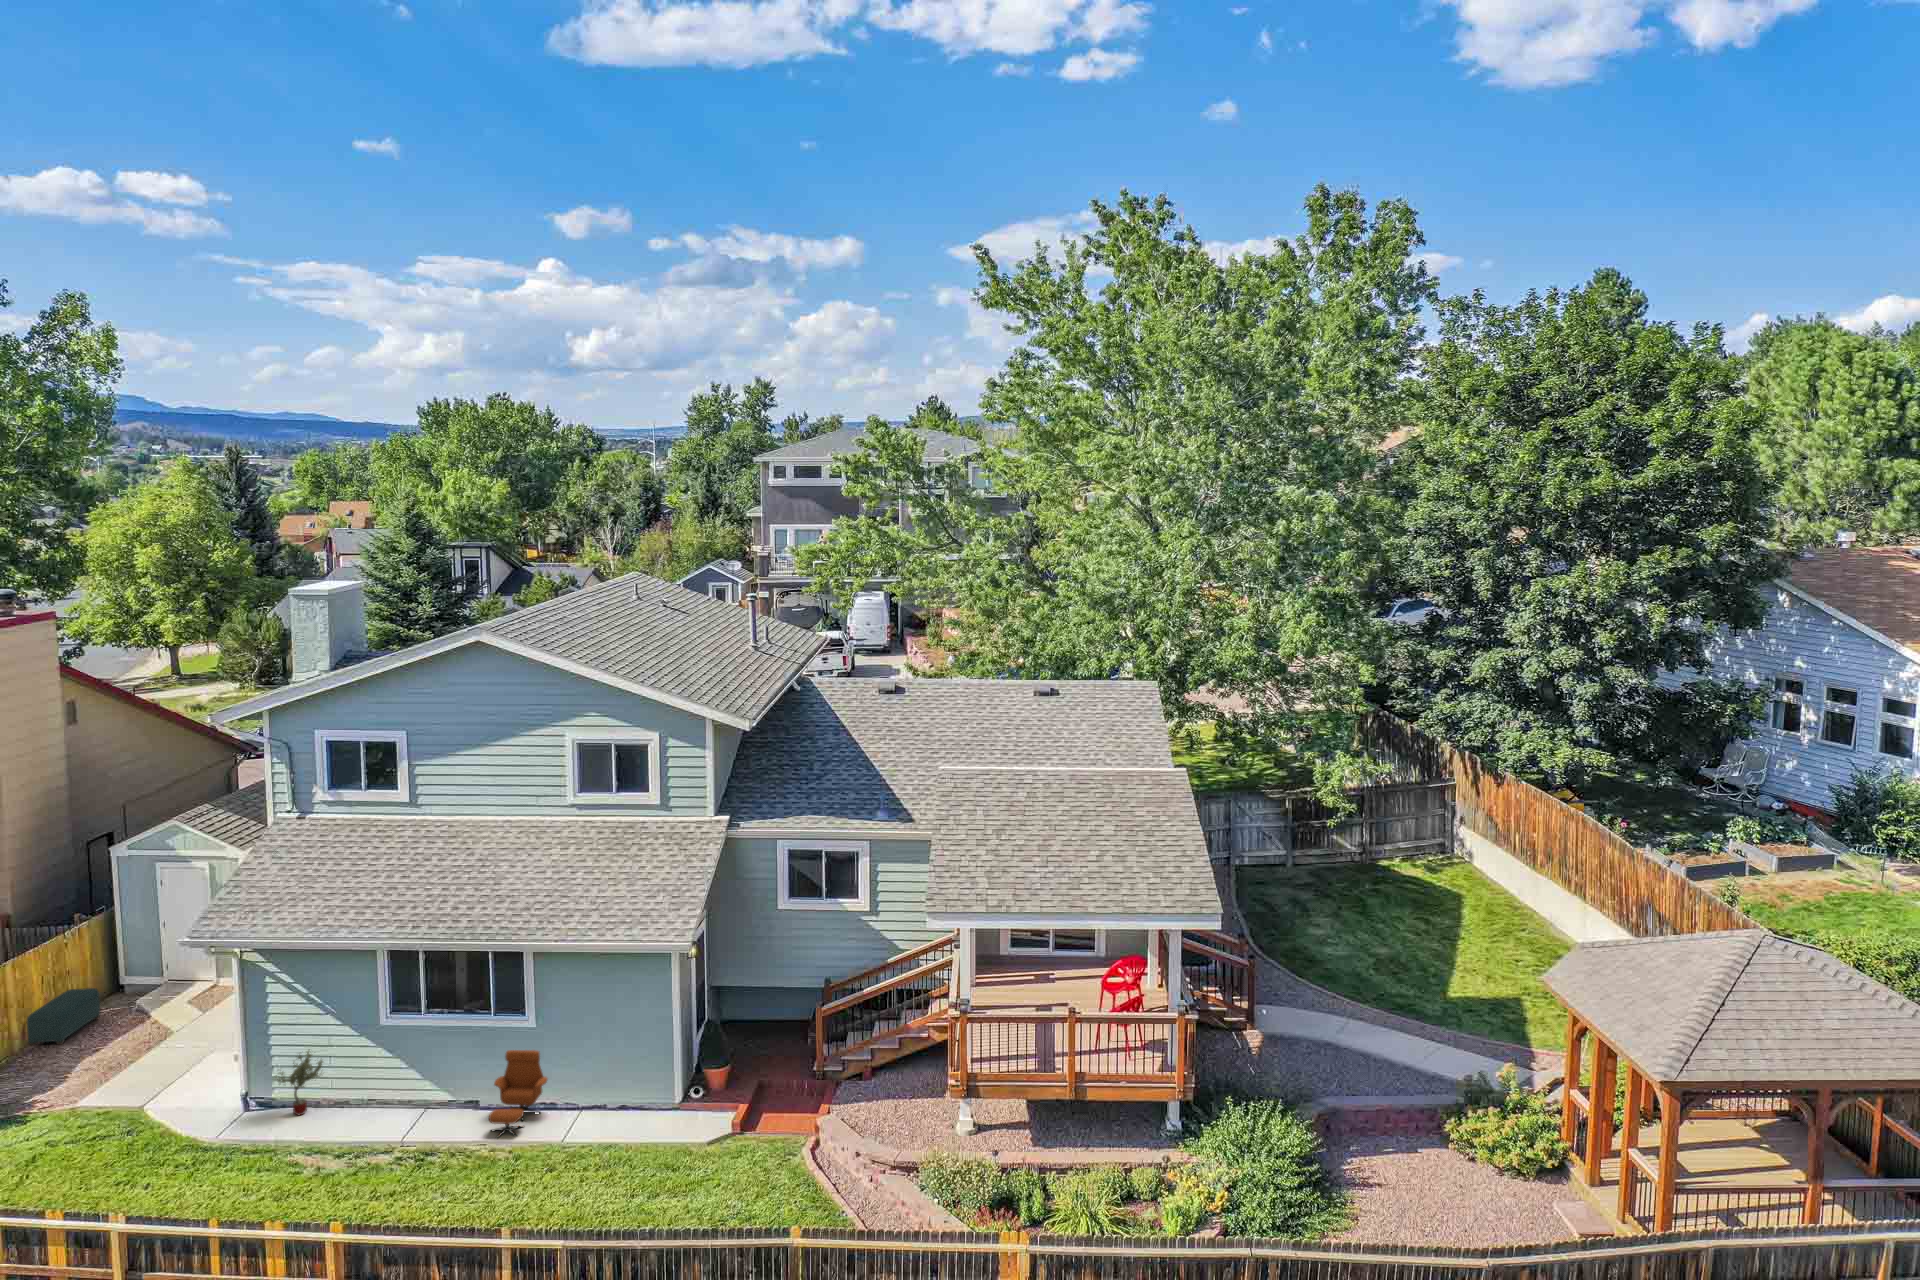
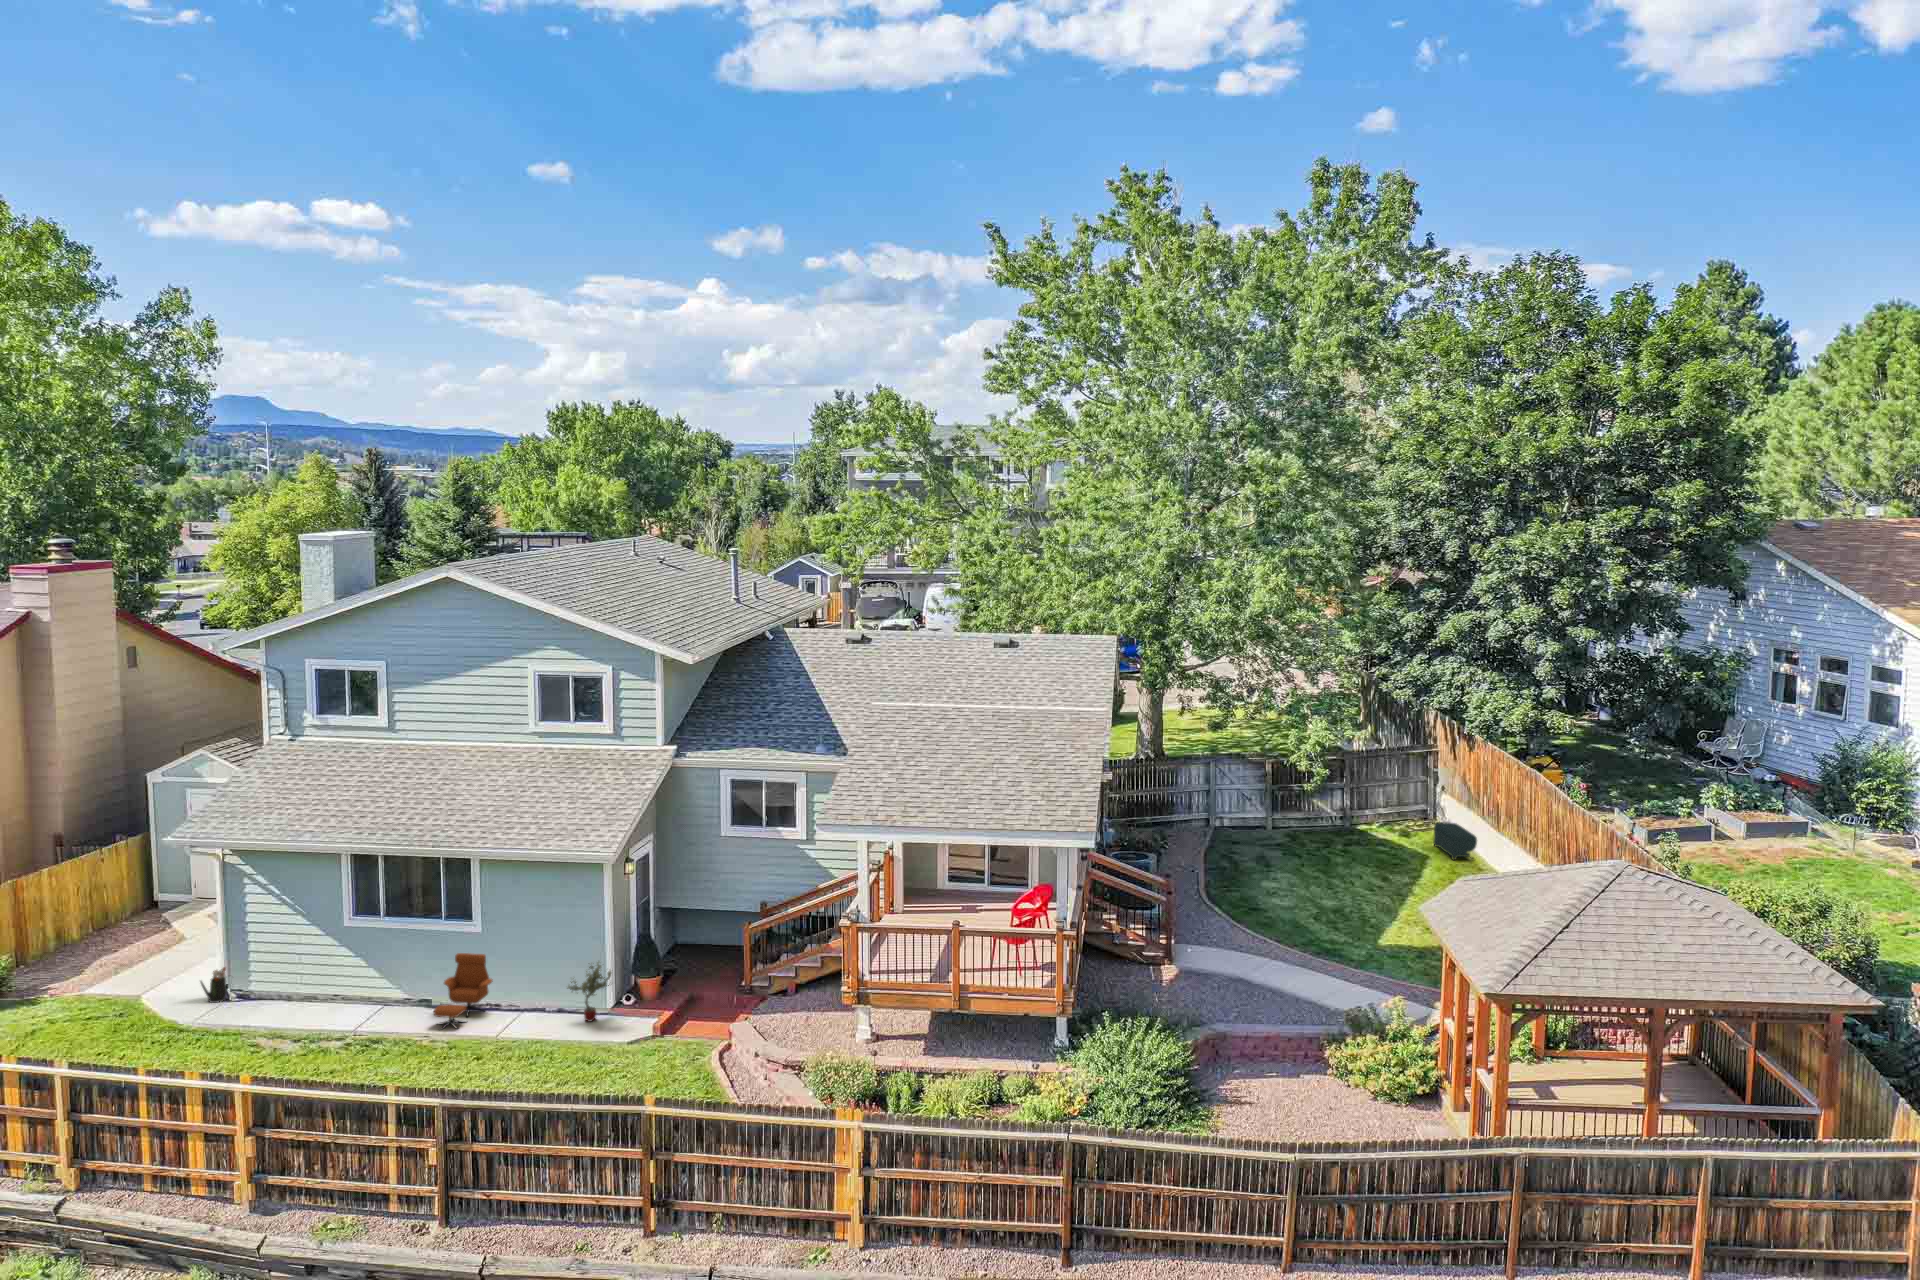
bench: present [27,988,100,1046] -> present [1433,822,1477,860]
potted tree: present [274,1051,323,1115] -> present [567,962,611,1022]
watering can: none [213,1073,250,1115] -> present [200,967,228,1003]

